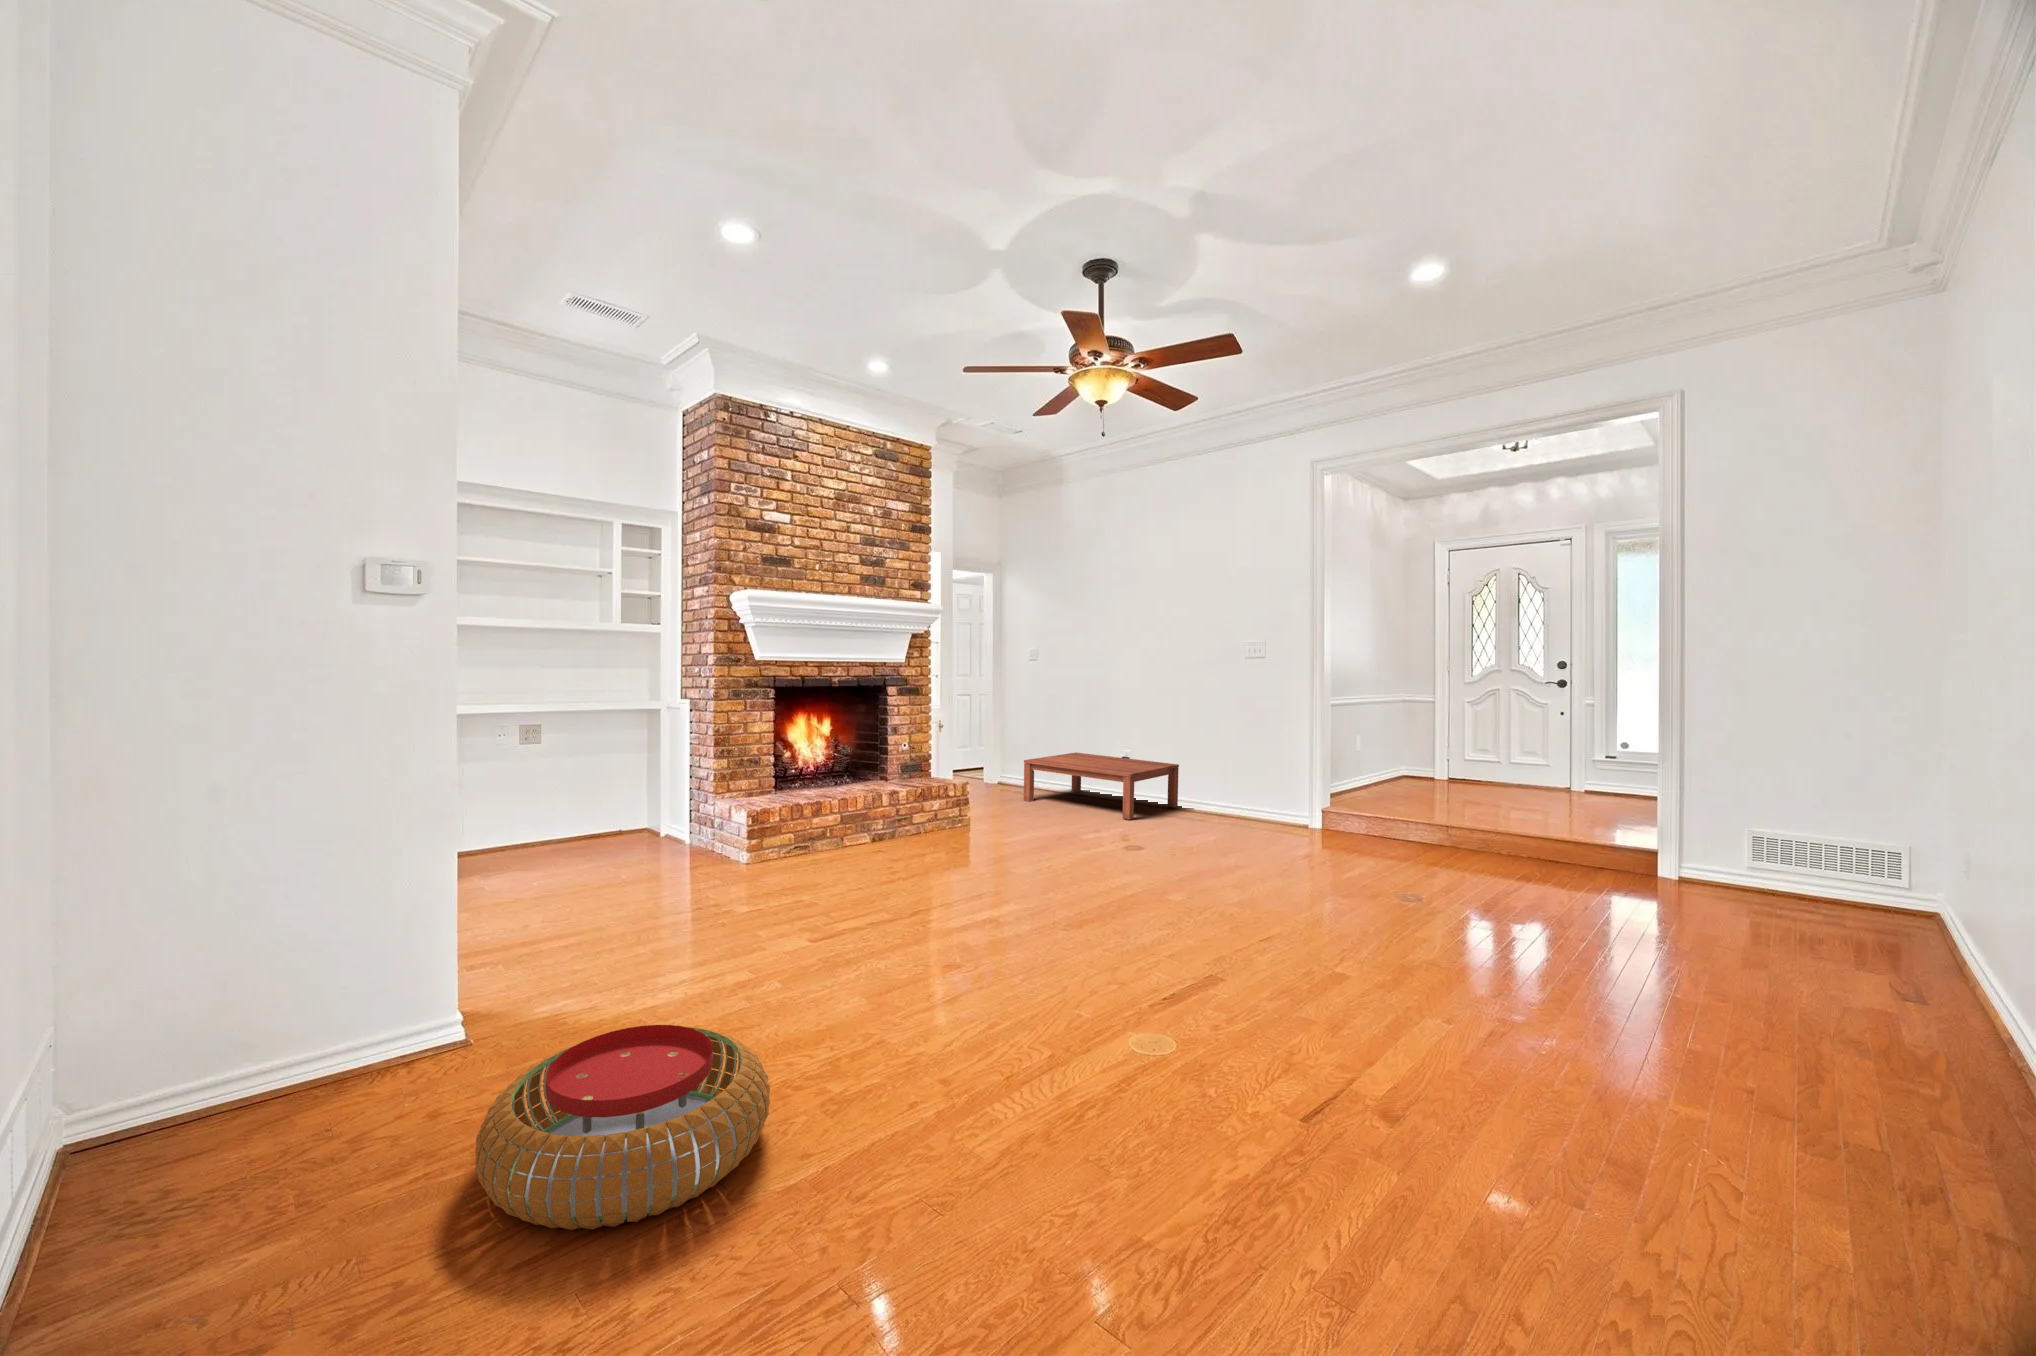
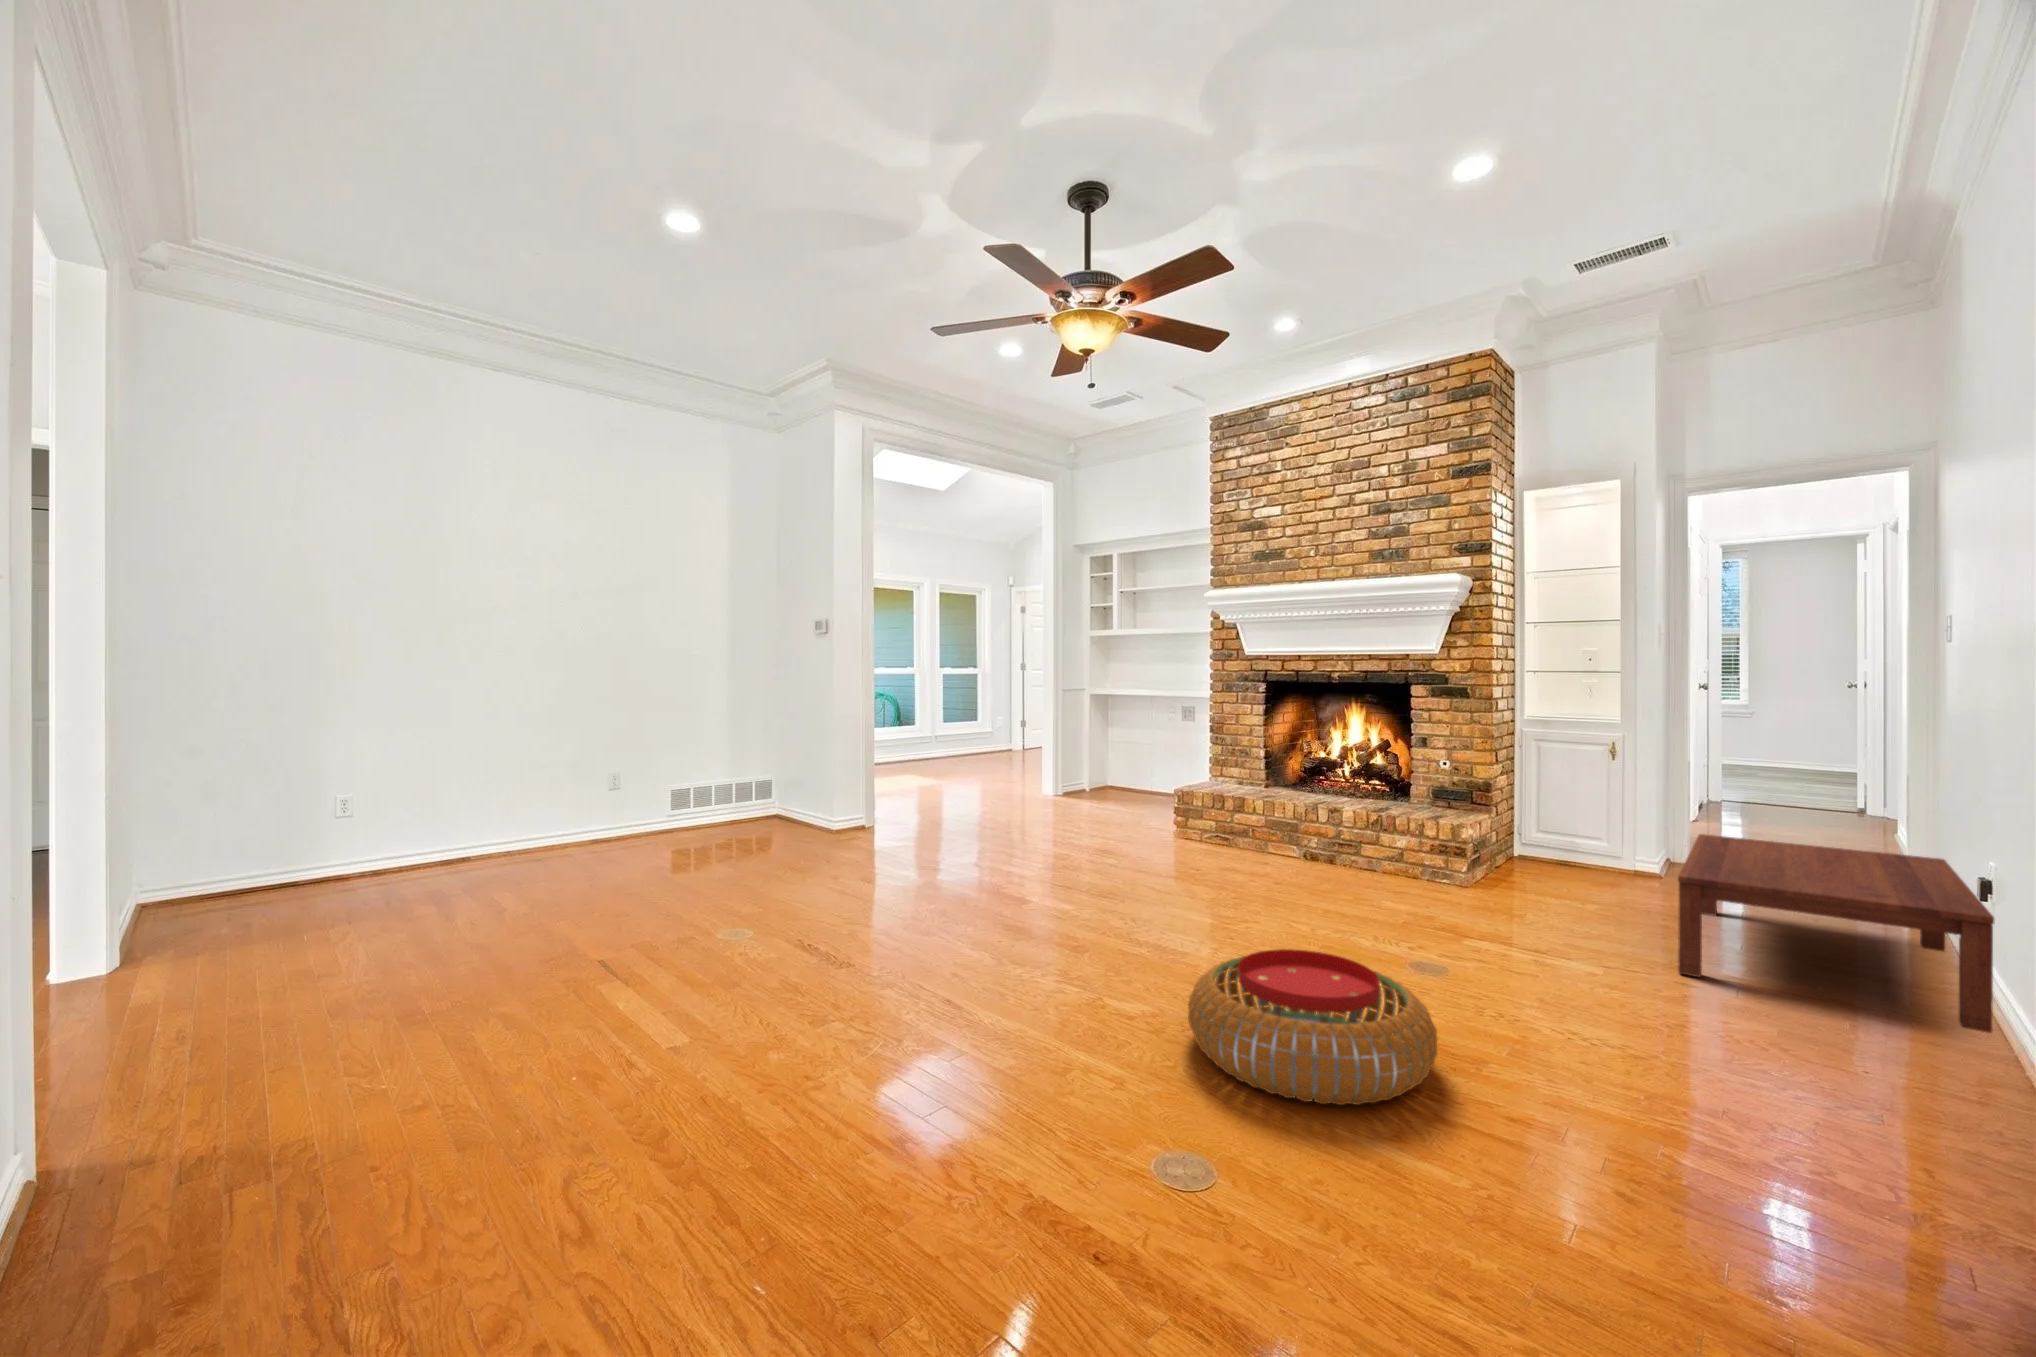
pouf: present [475,1025,770,1230] -> present [1188,949,1437,1105]

